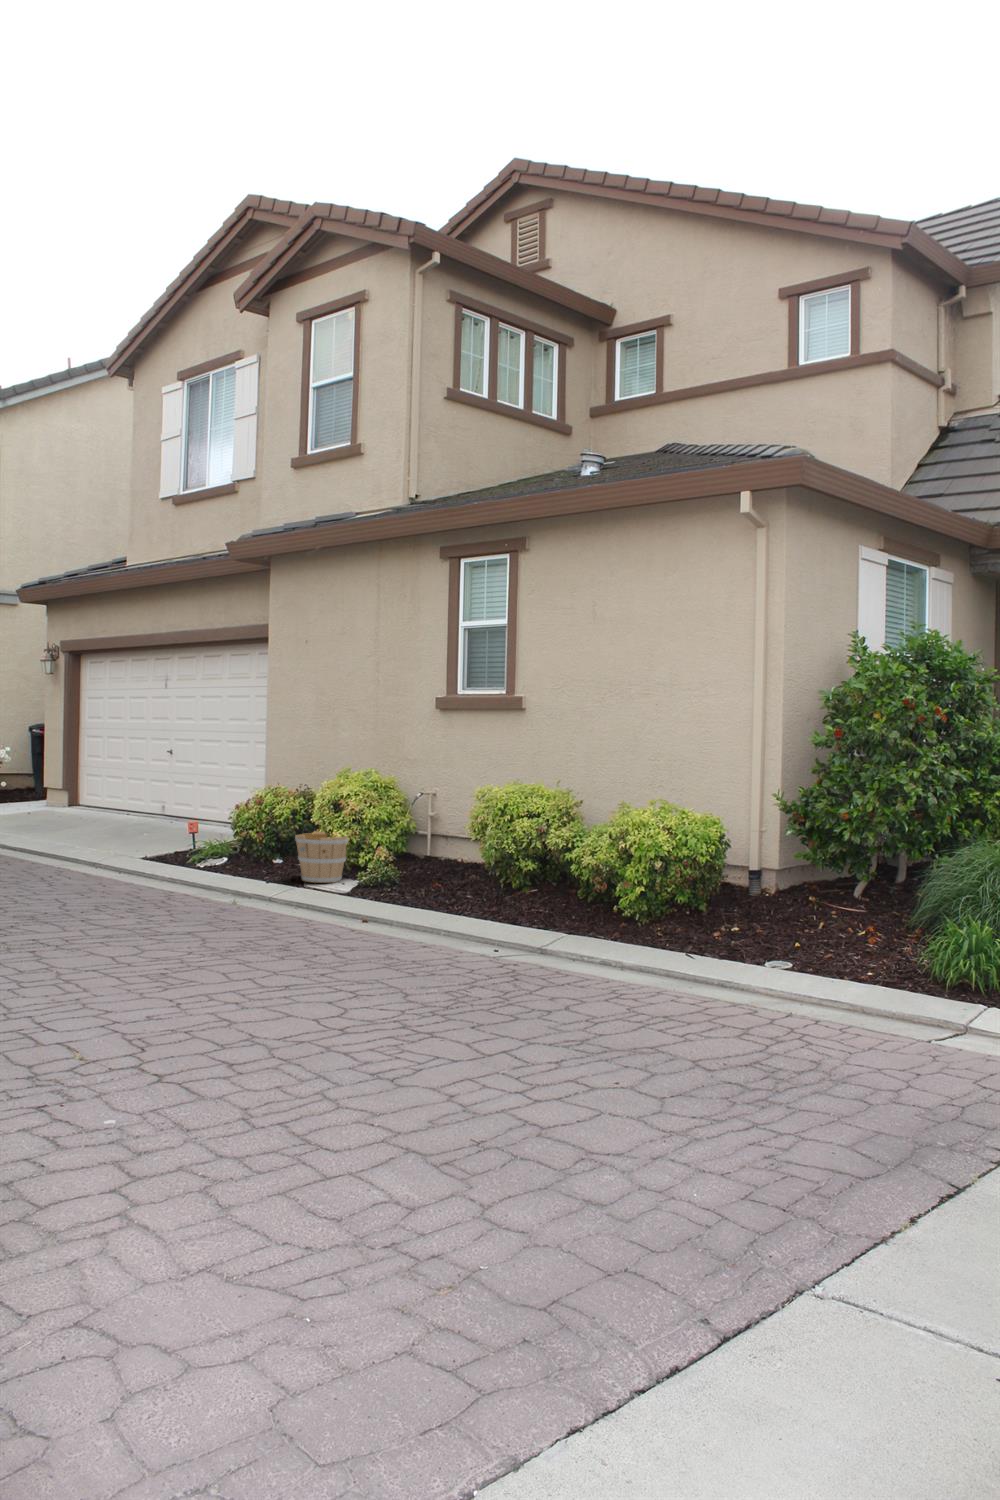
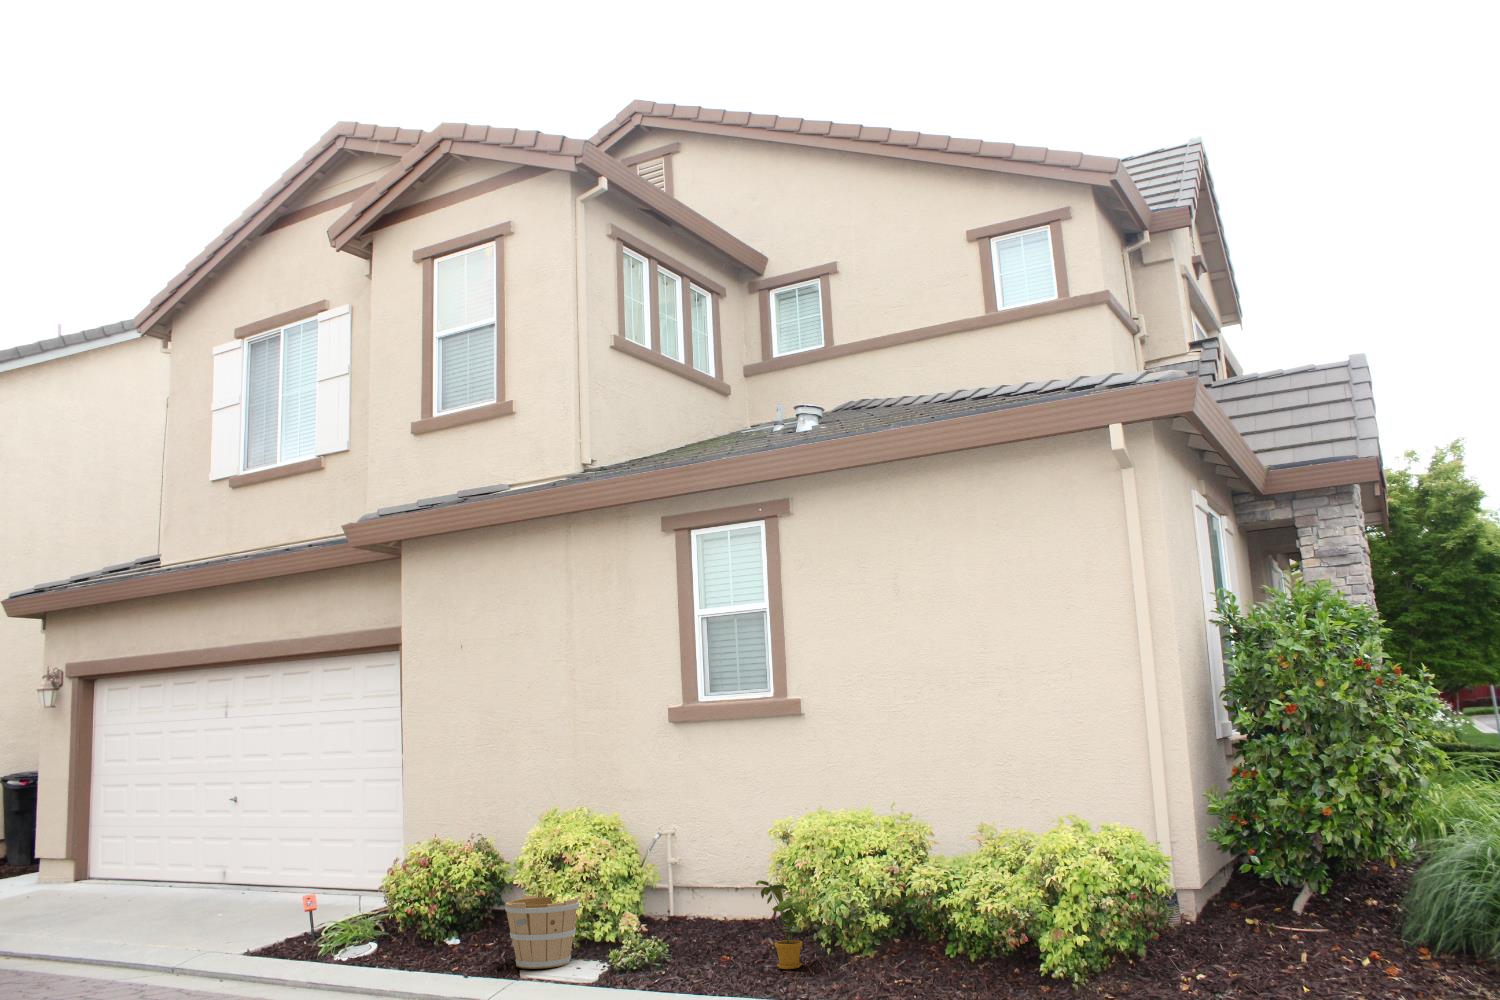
house plant: none [456,835,505,900] -> present [756,880,811,969]

